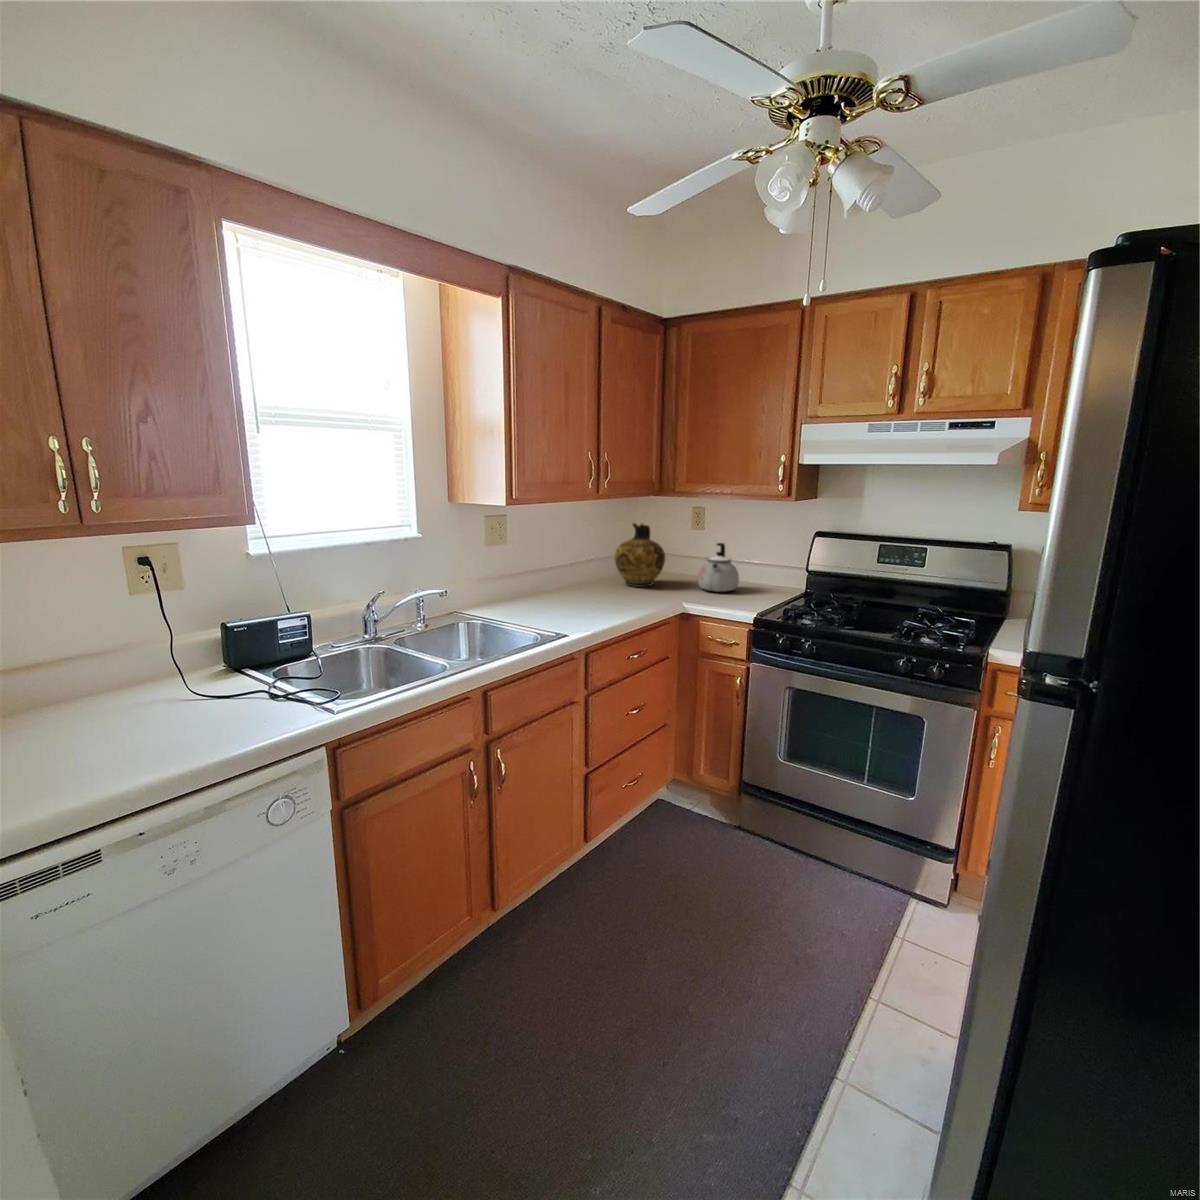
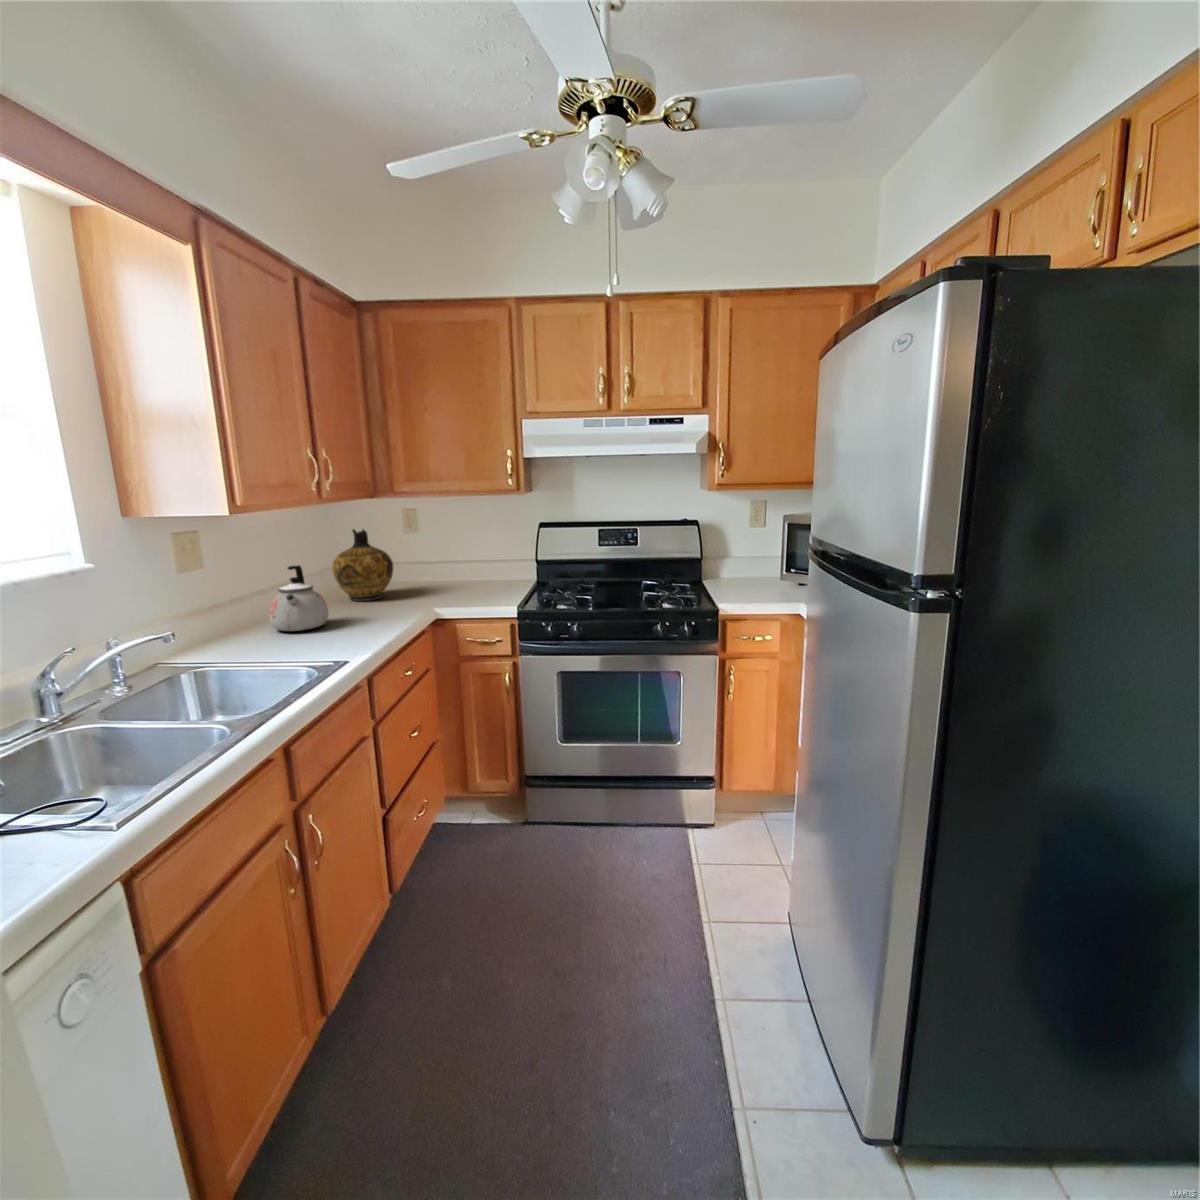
kettle: present [698,543,739,592] -> present [269,565,328,631]

